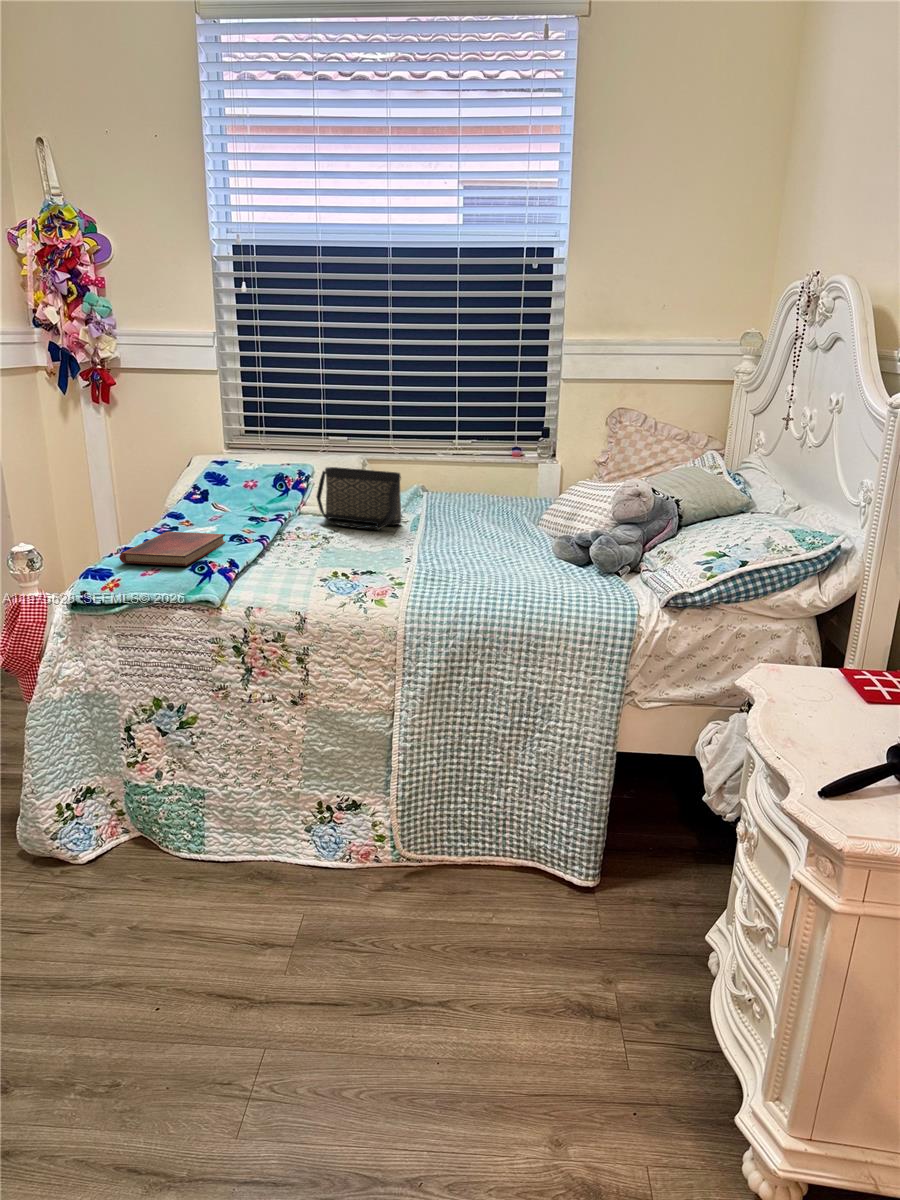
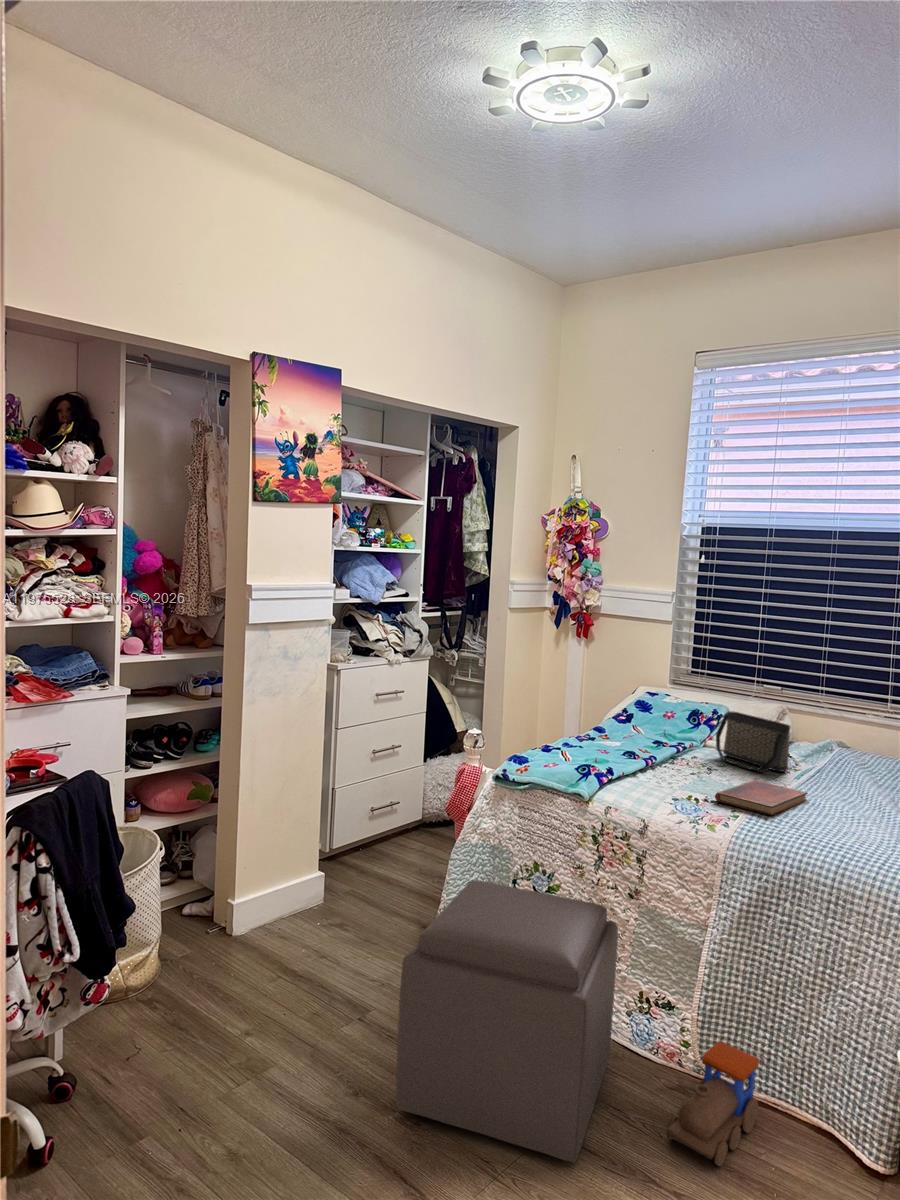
diary: present [119,532,225,566] -> present [715,780,808,815]
ottoman: none [45,727,334,1087] -> present [396,880,618,1162]
toy train: none [406,824,473,950] -> present [667,1041,759,1166]

